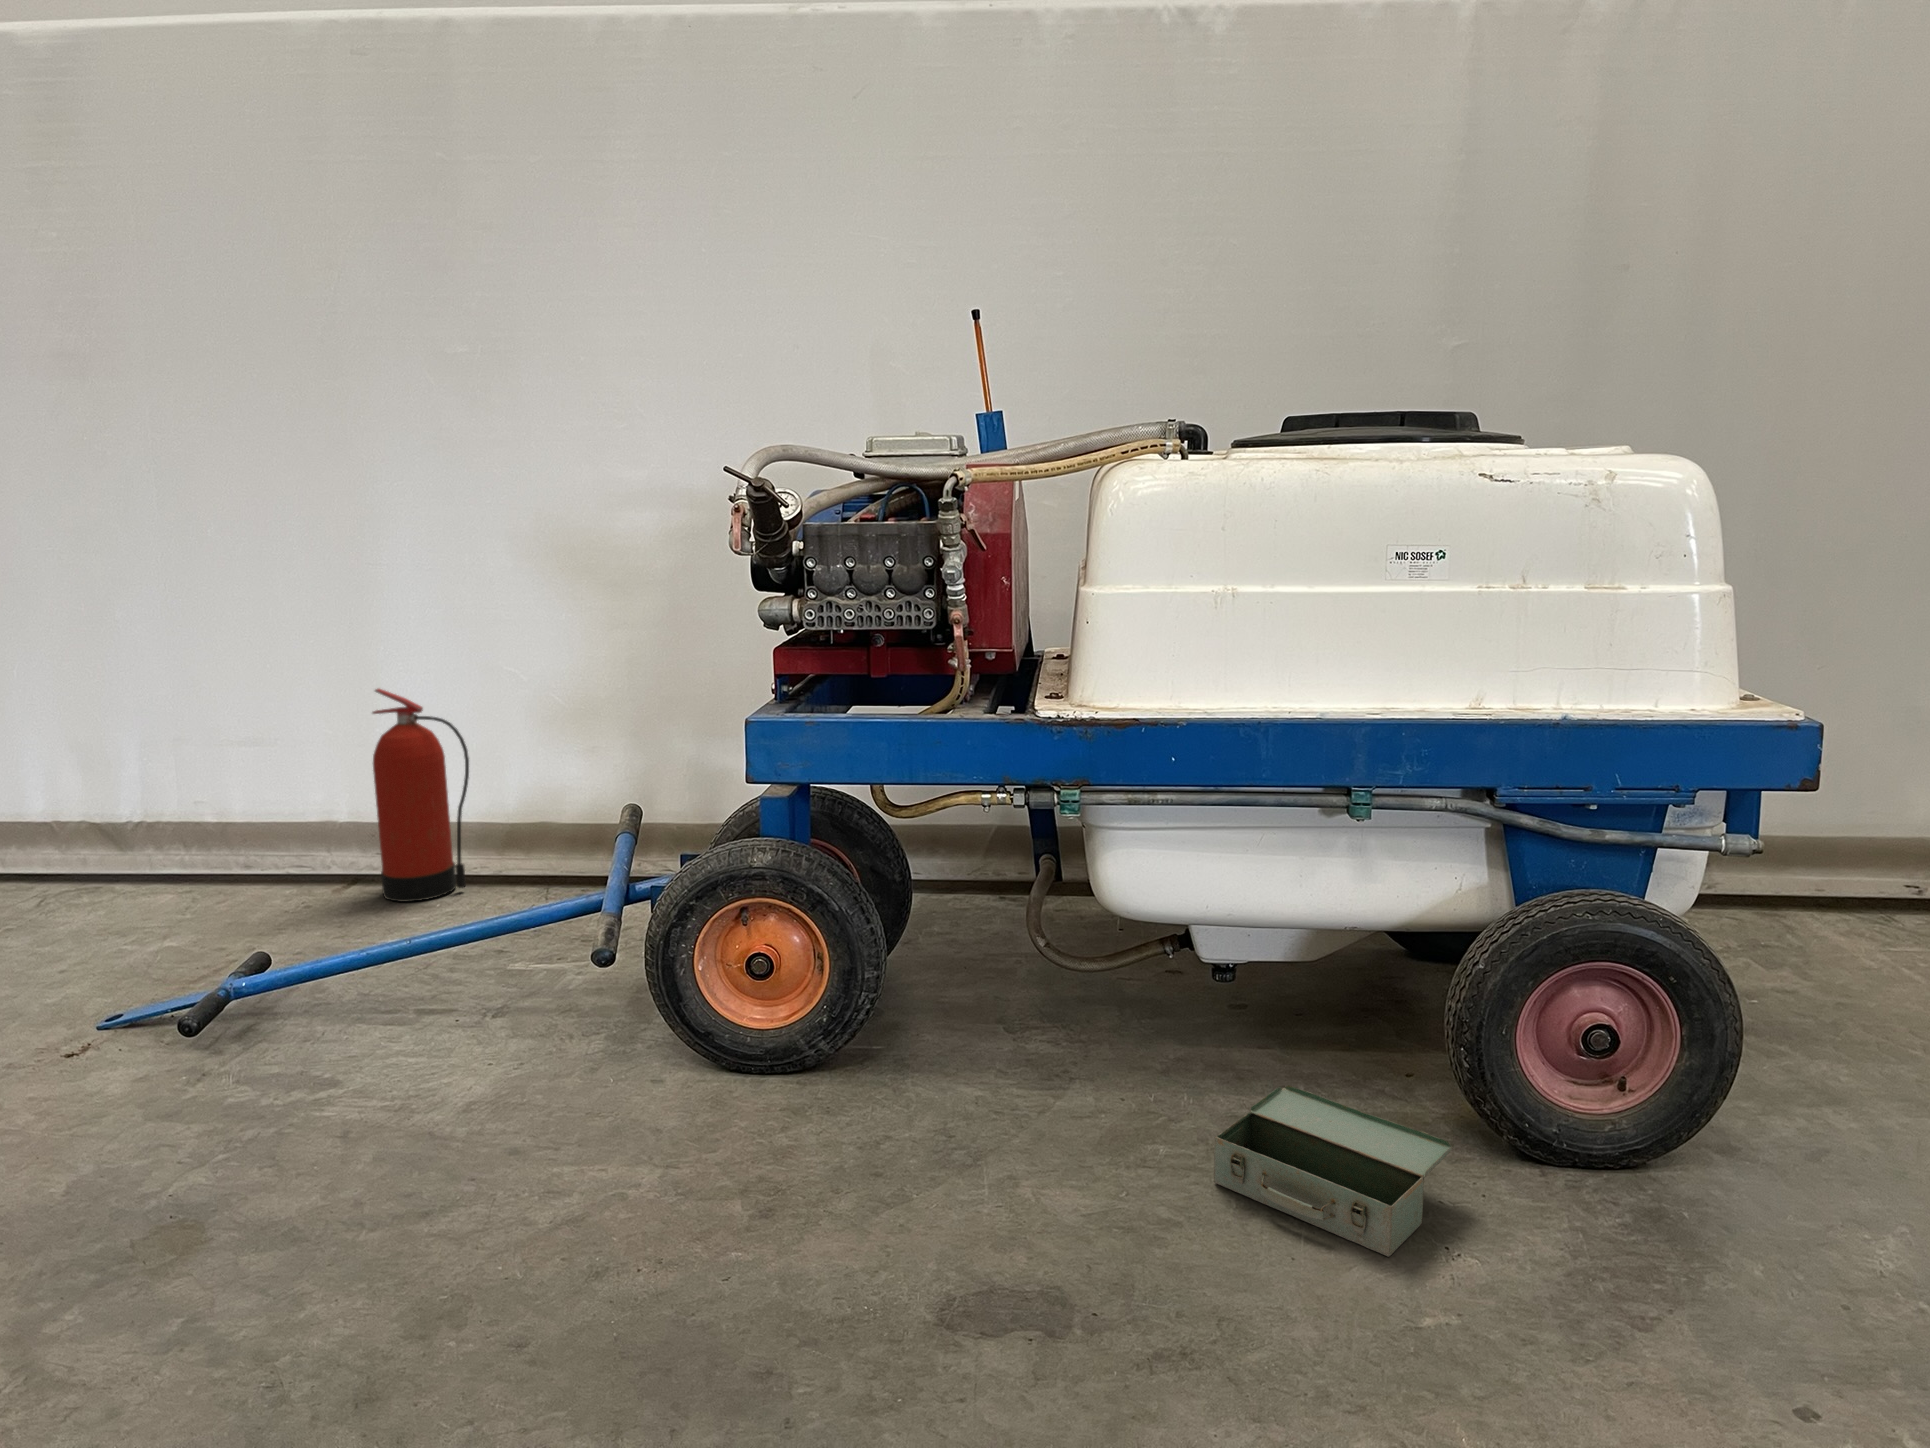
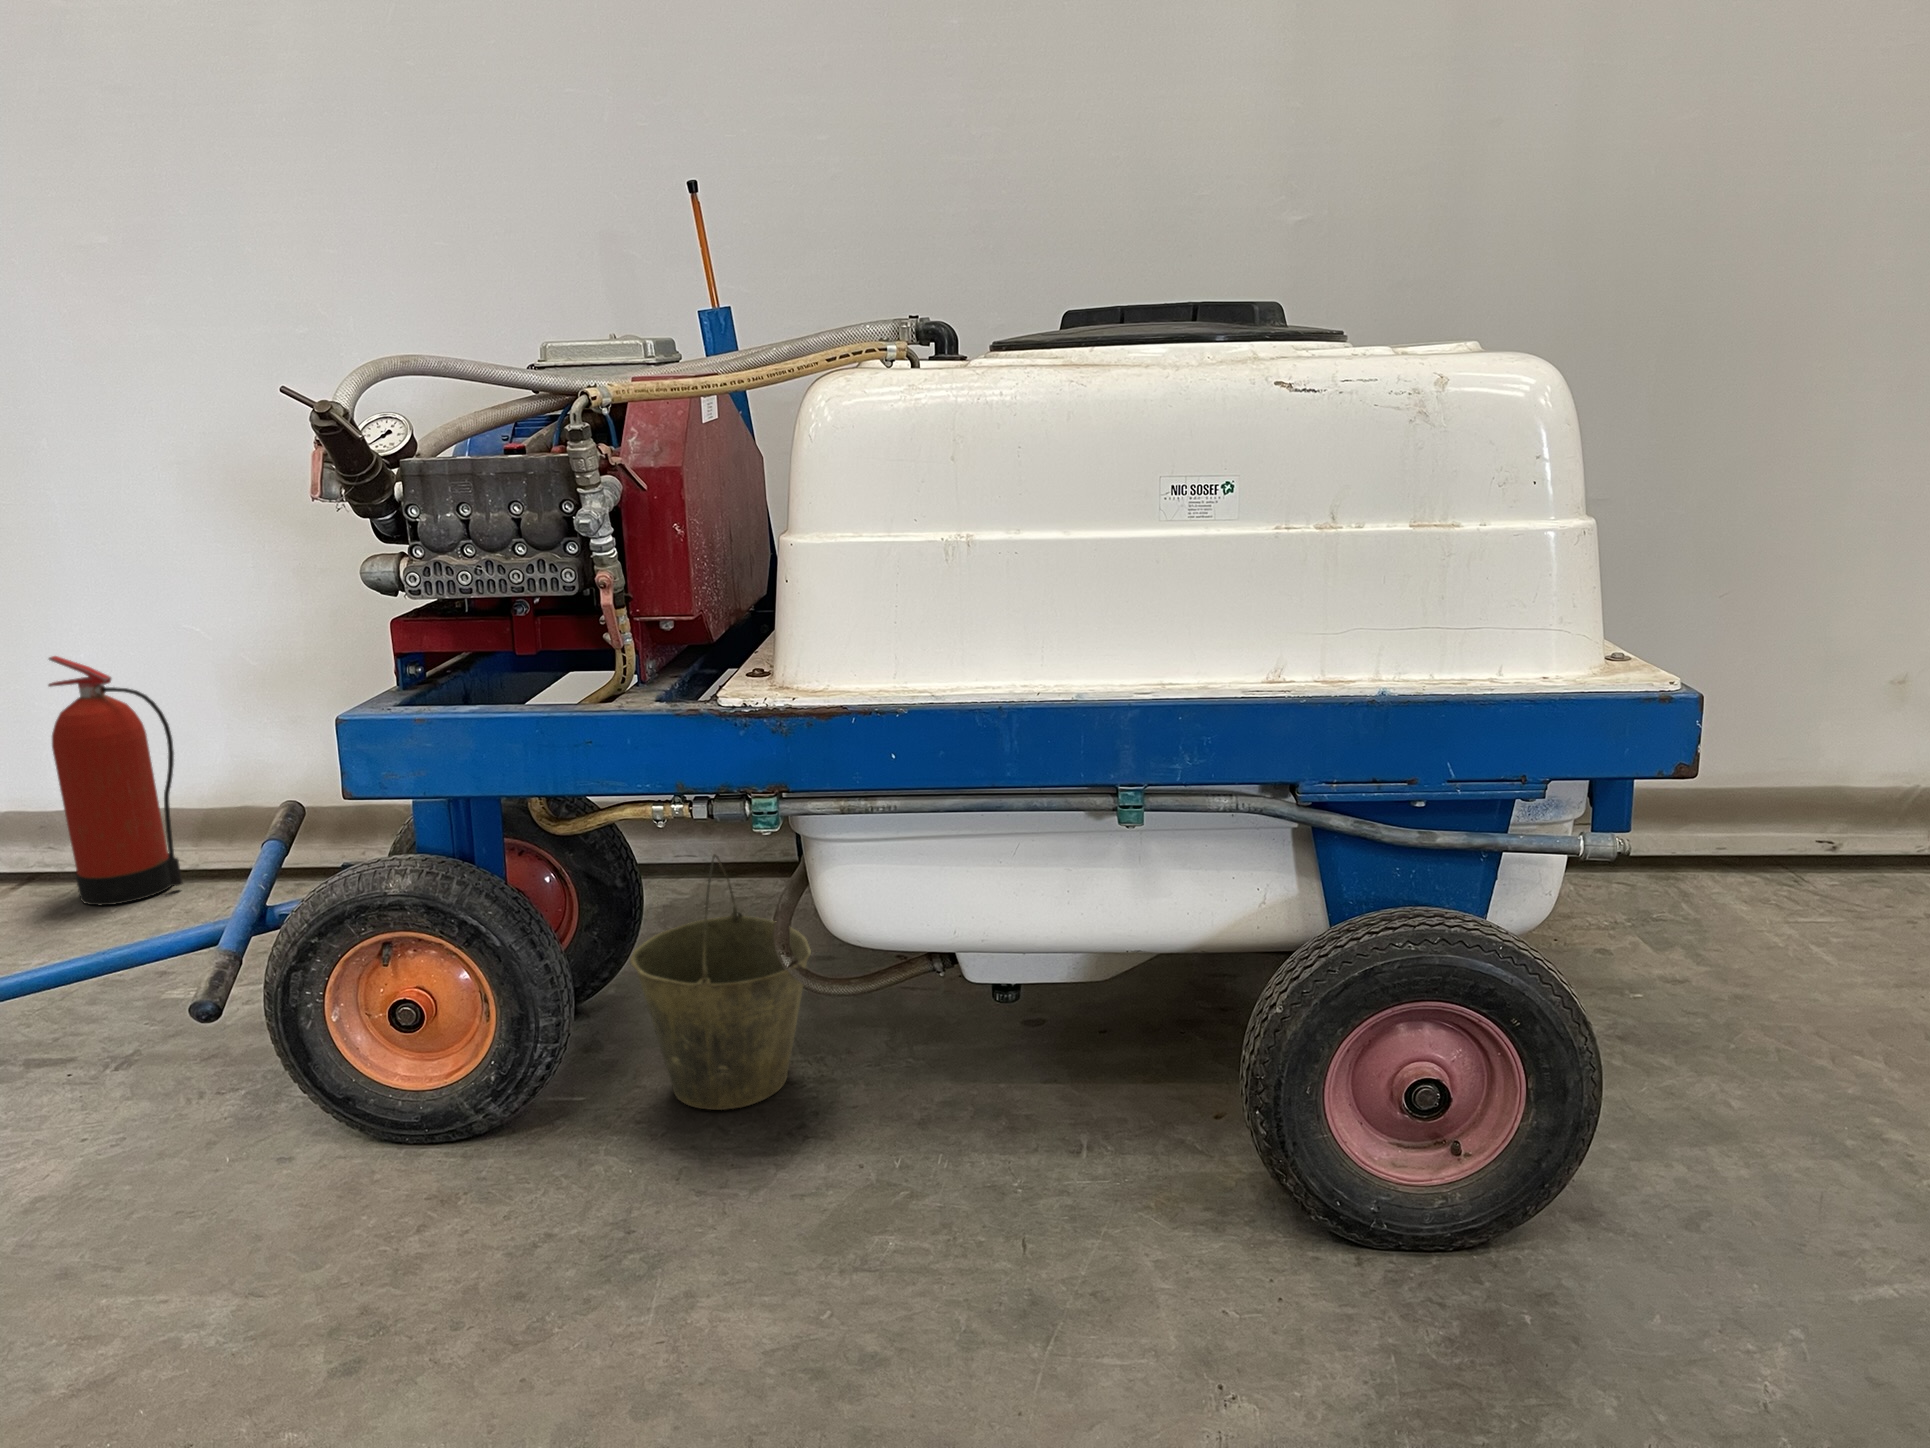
bucket: none [914,849,1062,1061] -> present [630,854,811,1110]
toolbox: present [1214,1085,1453,1257] -> none [946,1150,1240,1398]

